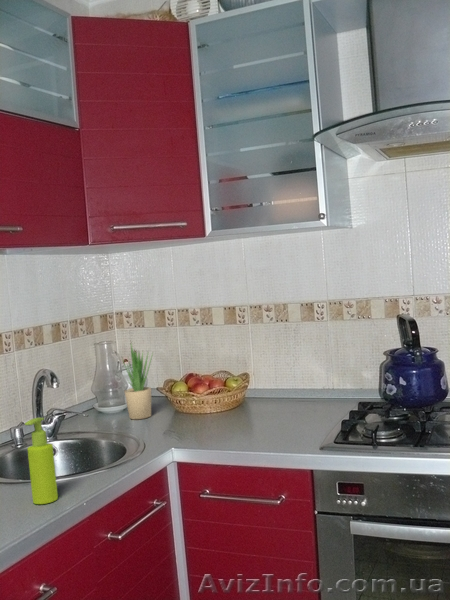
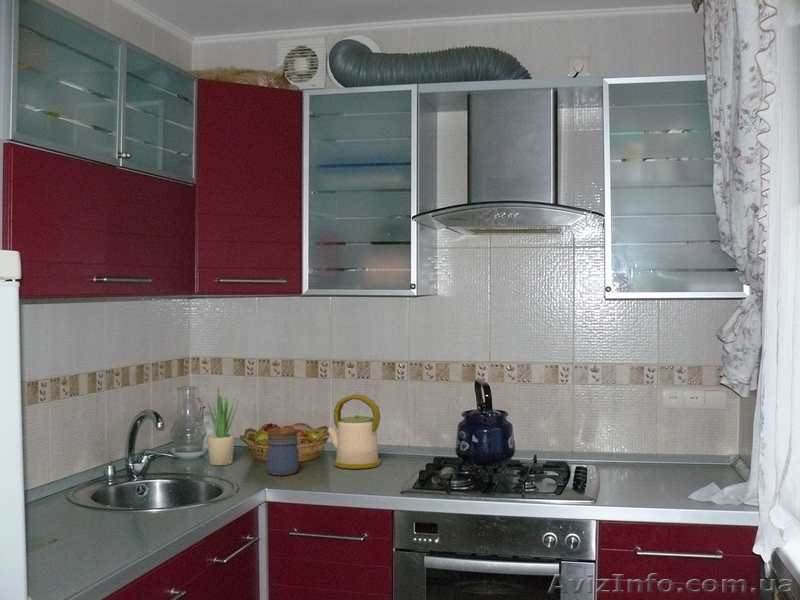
kettle: none [243,339,302,419] -> present [327,394,381,469]
jar: none [178,380,216,429] -> present [267,428,301,475]
soap dispenser: present [25,418,58,504] -> none [150,450,173,528]

